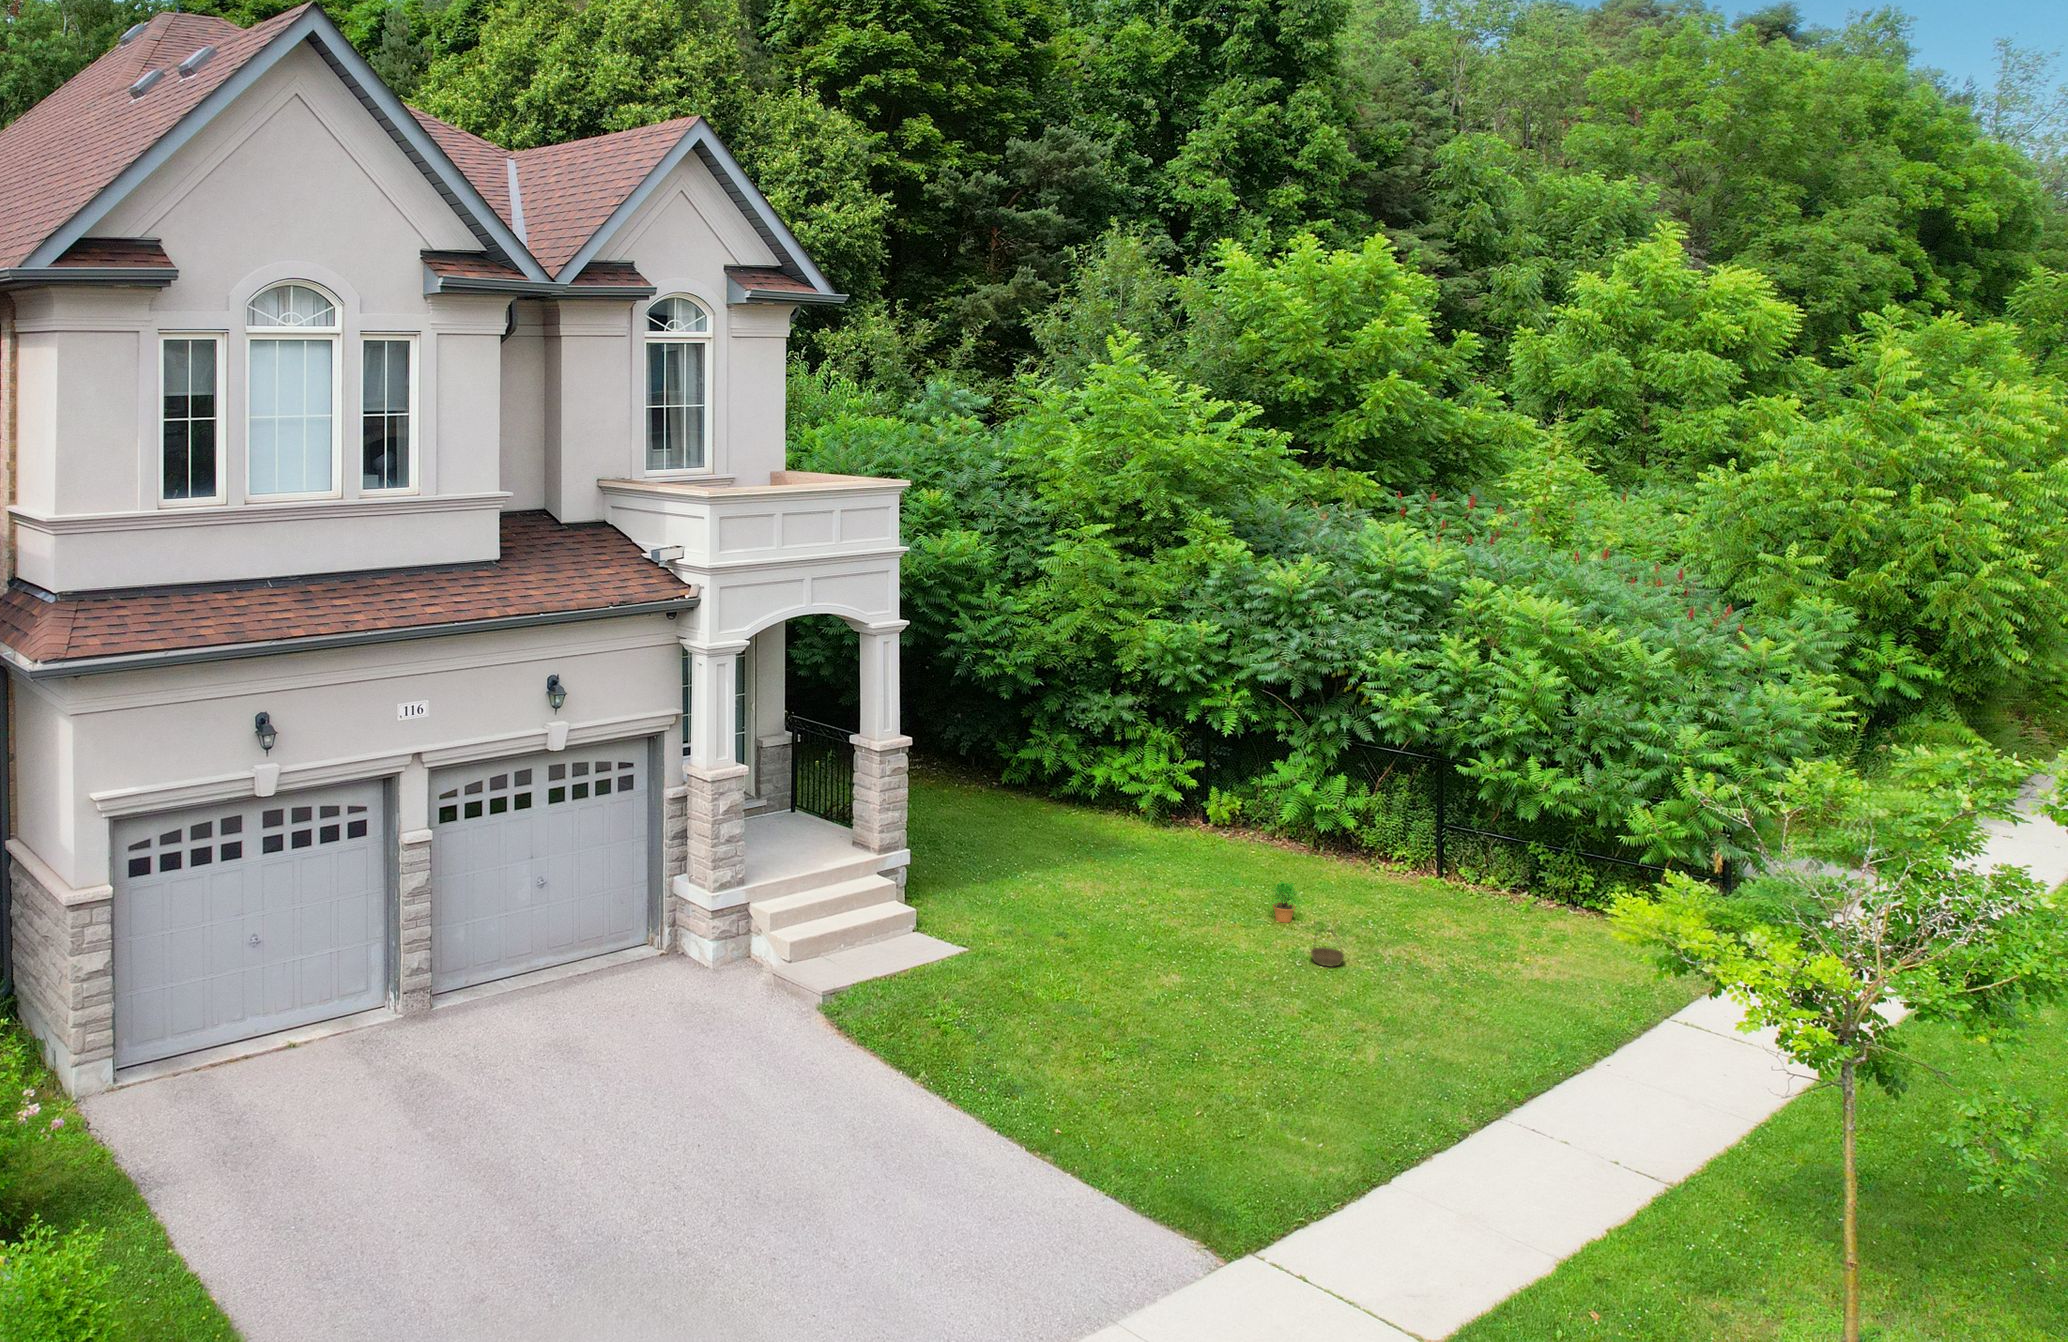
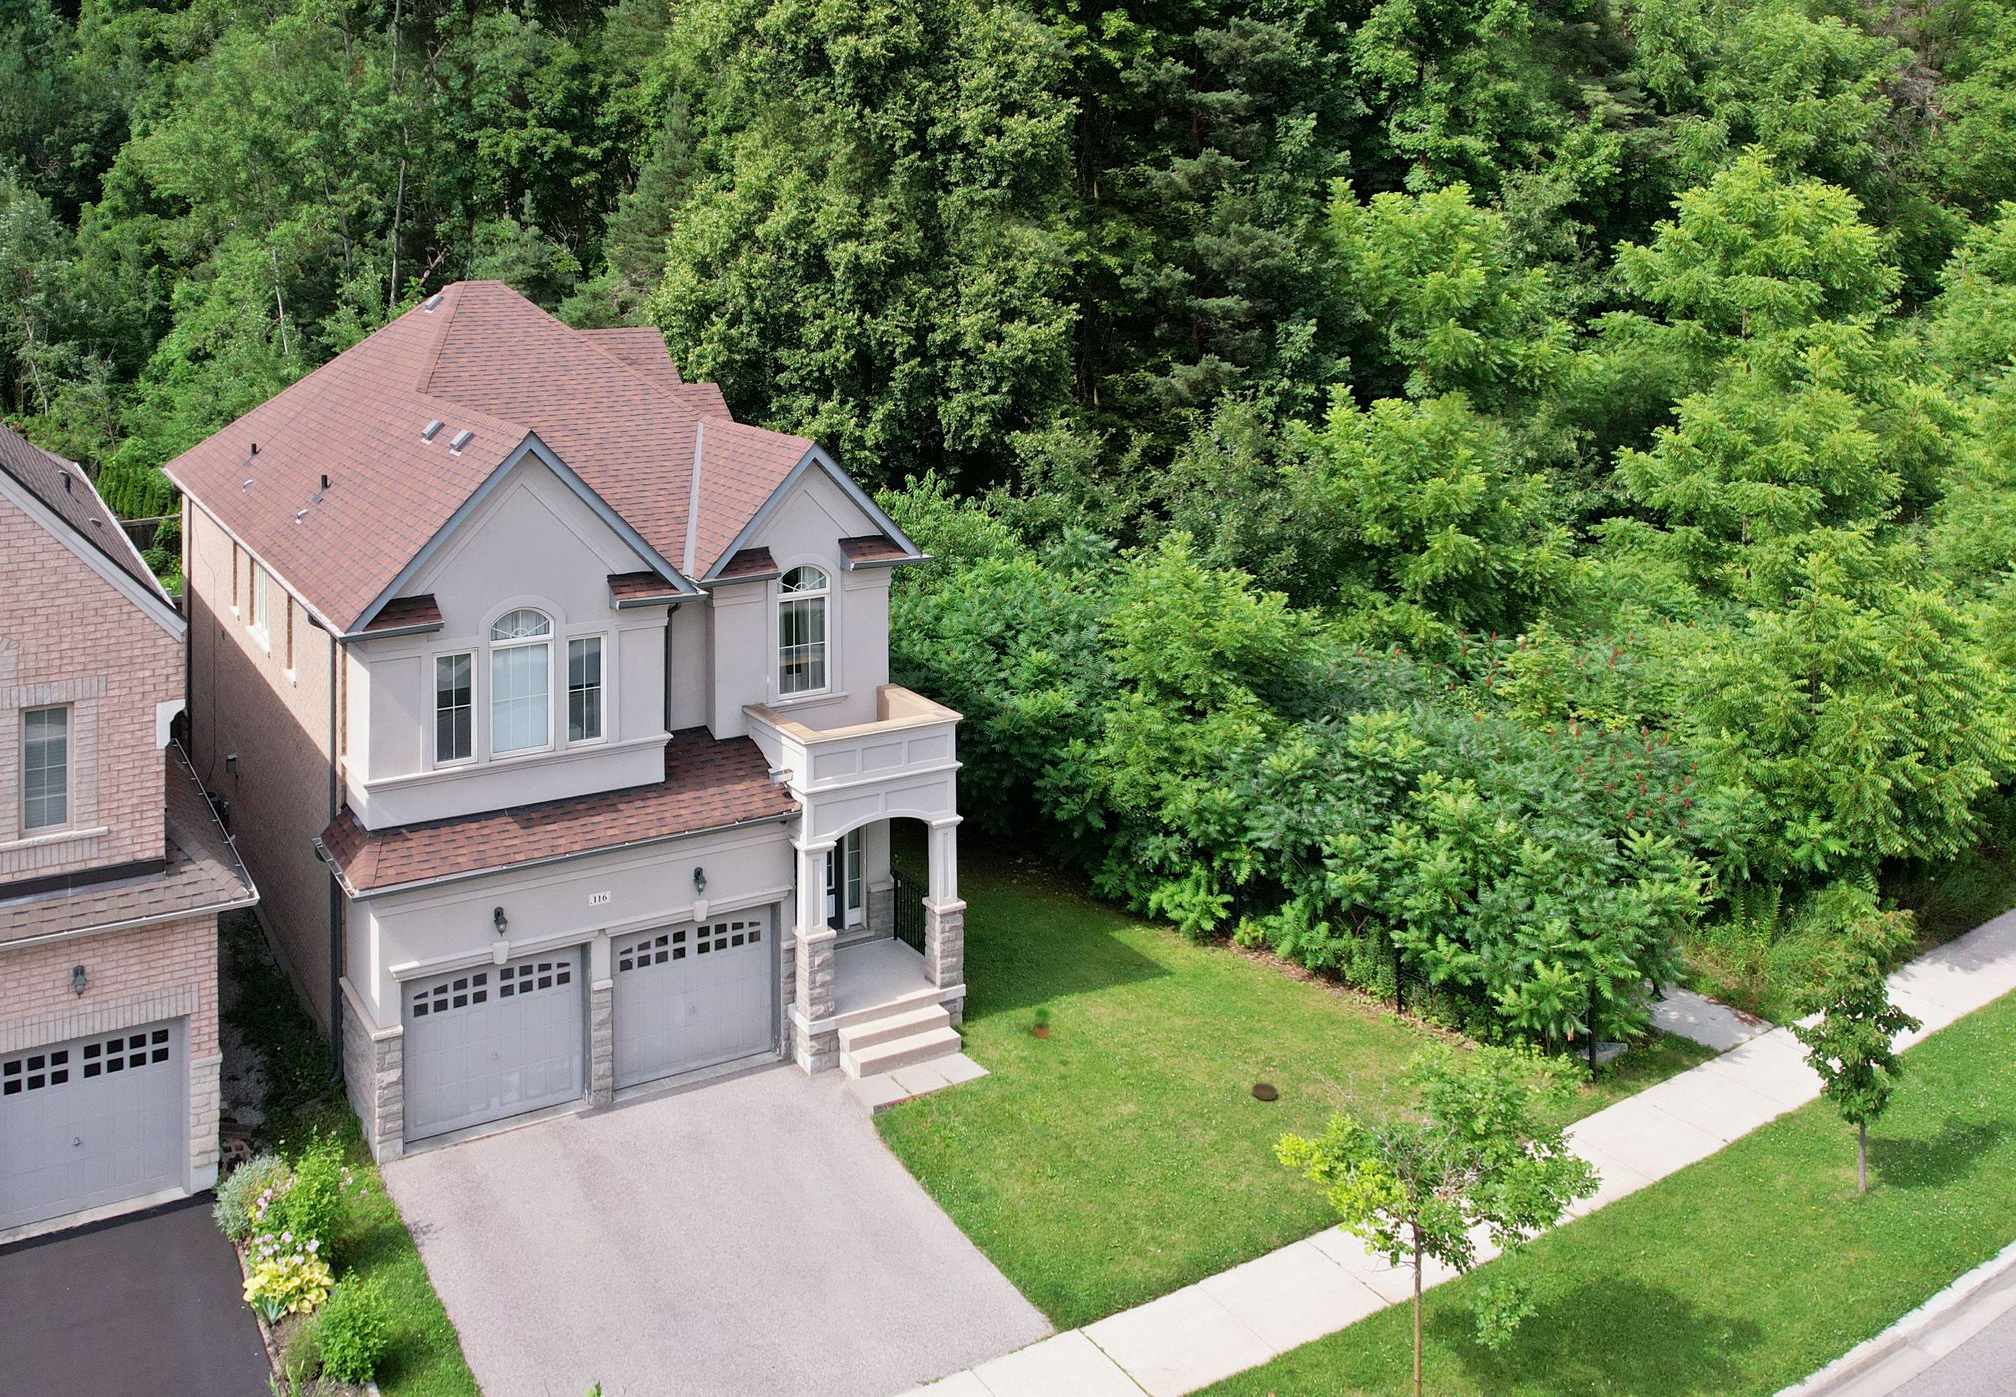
potted plant: present [1270,881,1297,923] -> present [1033,1008,1051,1038]

